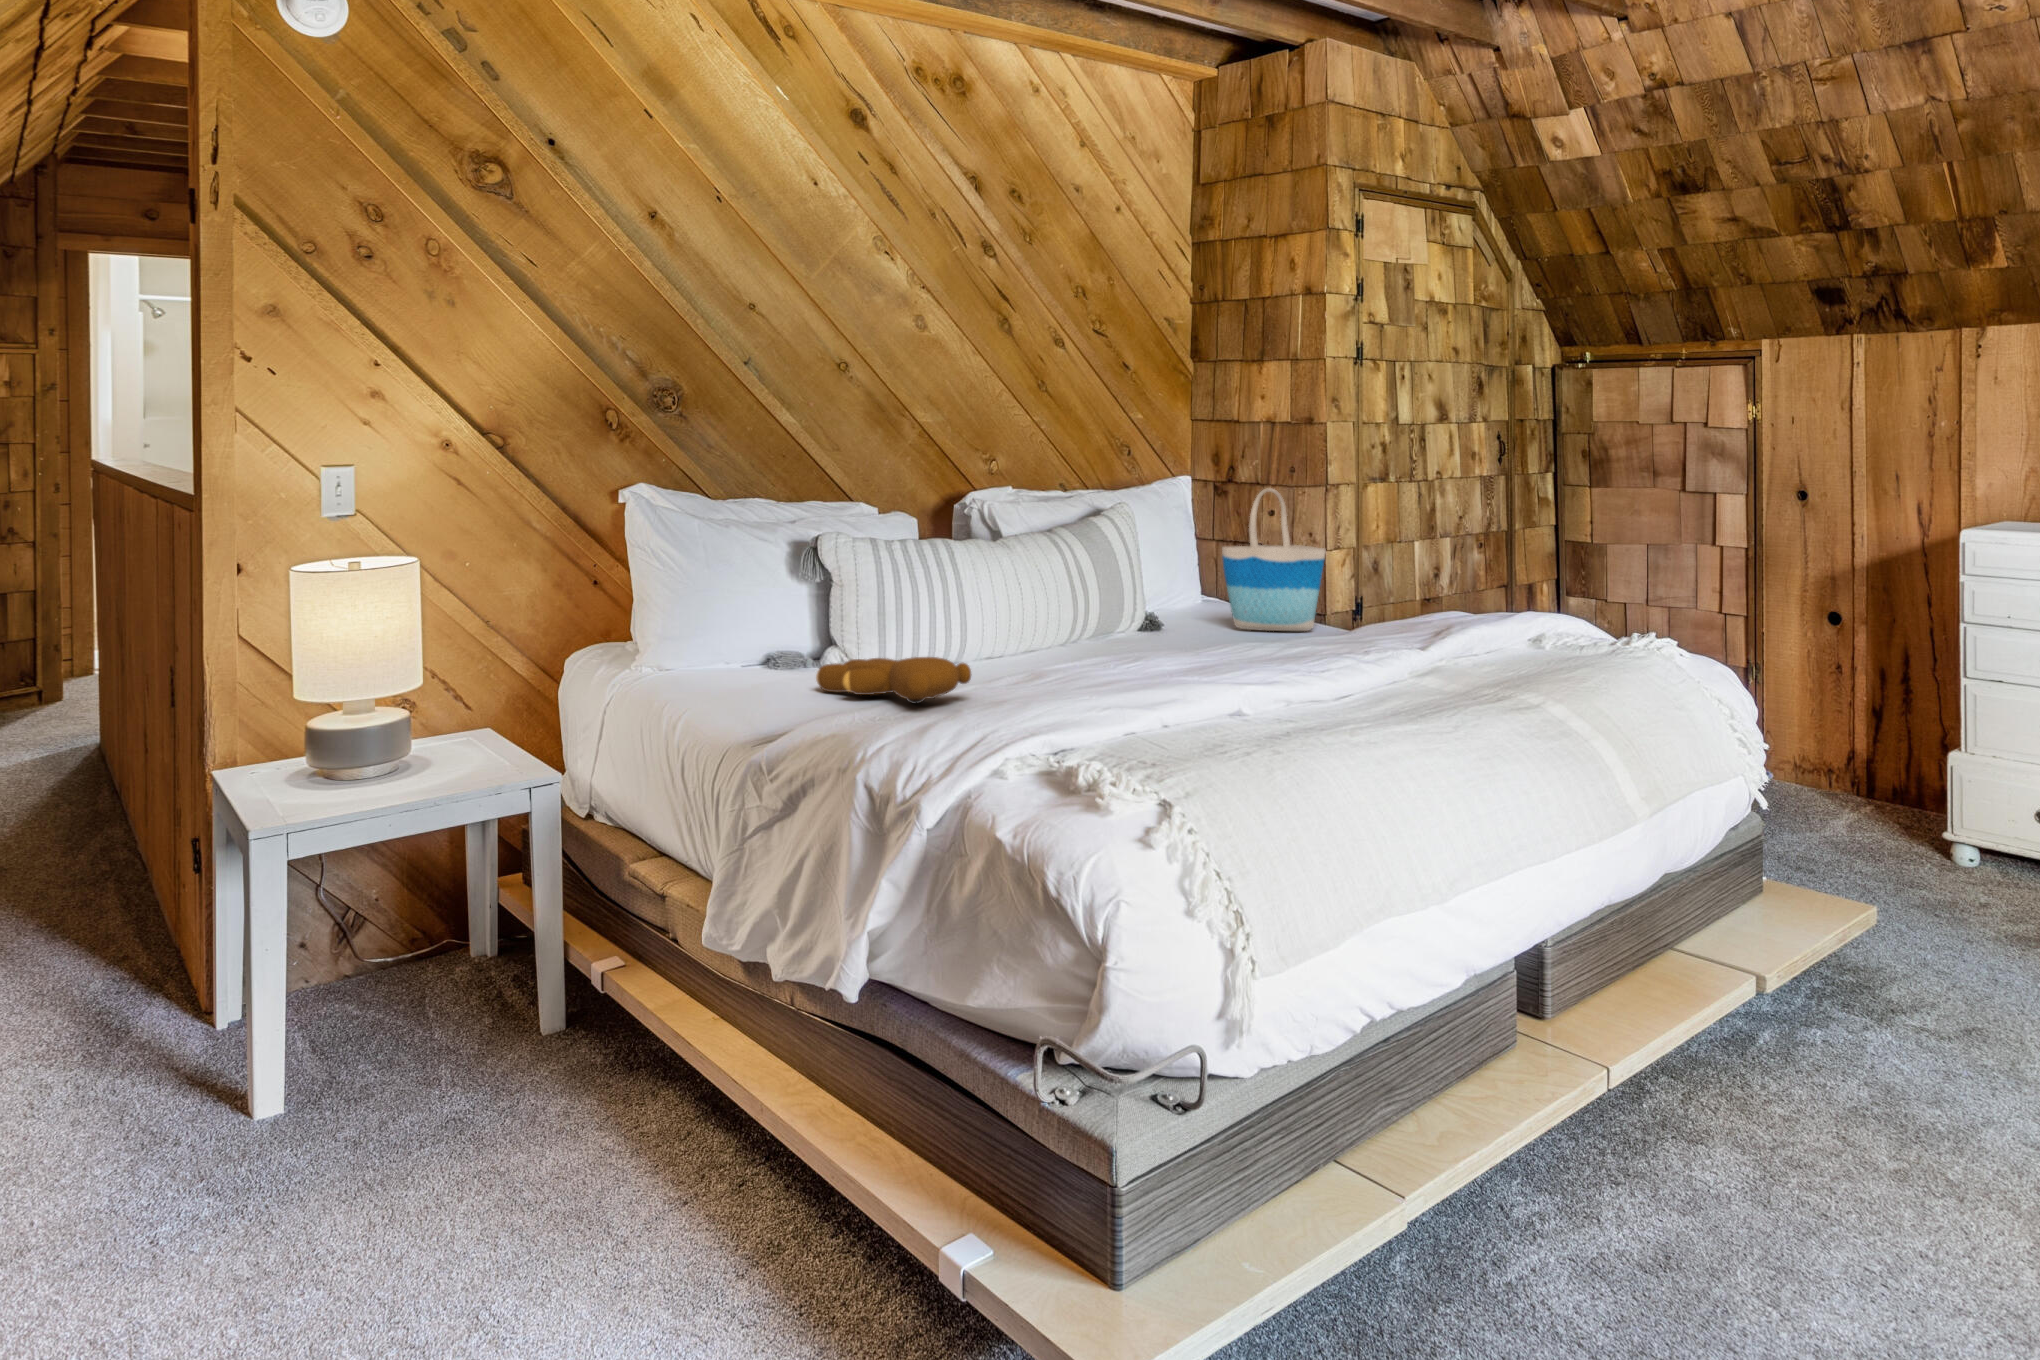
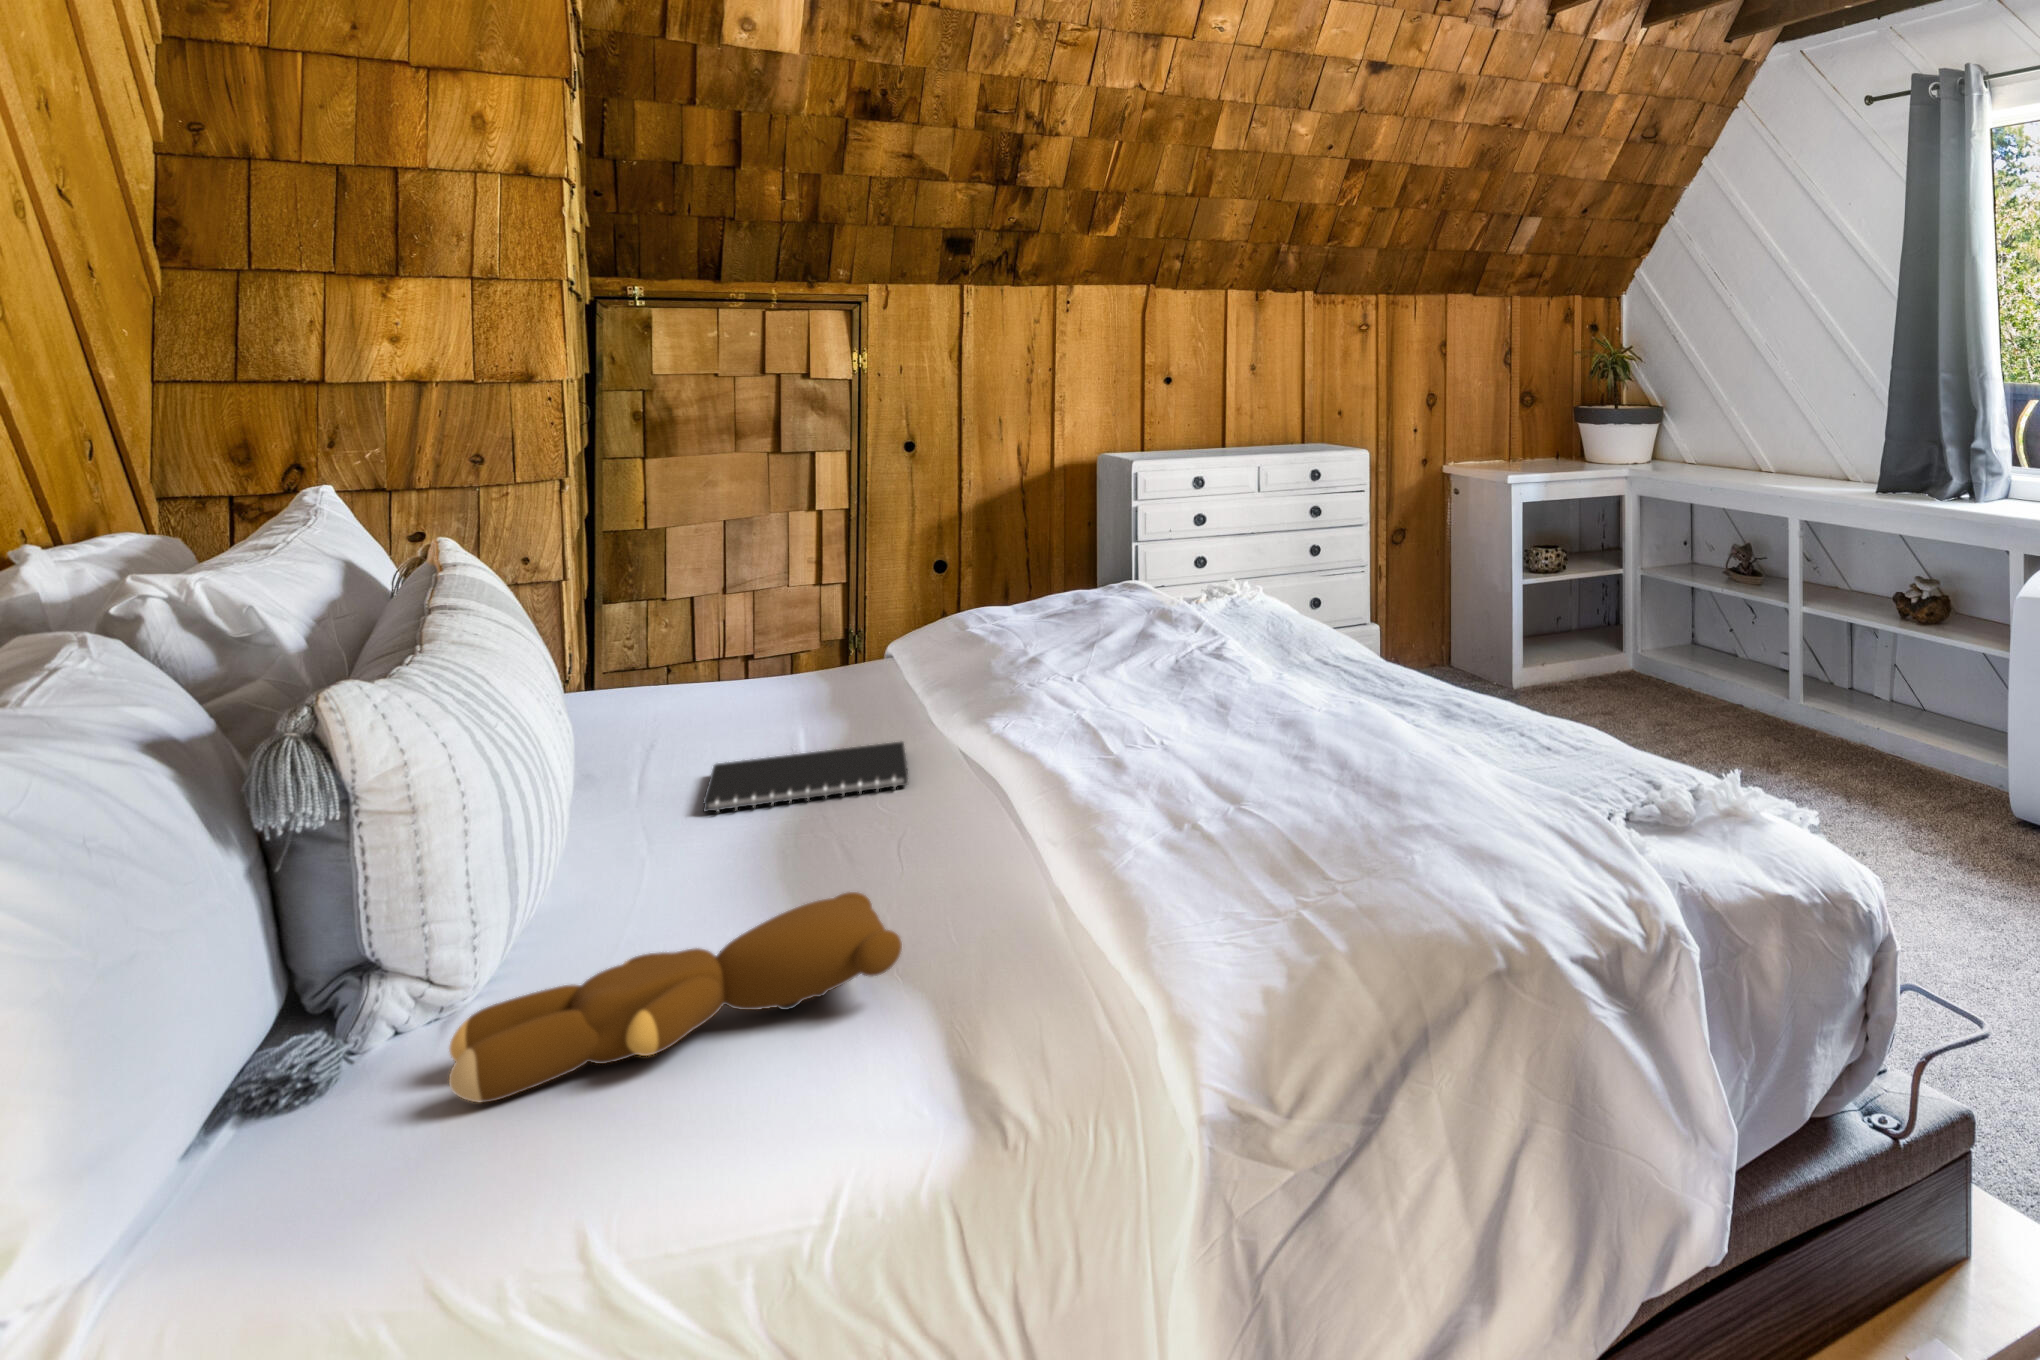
tote bag: present [1222,488,1326,631] -> none [651,505,808,730]
notebook: none [1124,638,1260,668] -> present [703,742,908,812]

